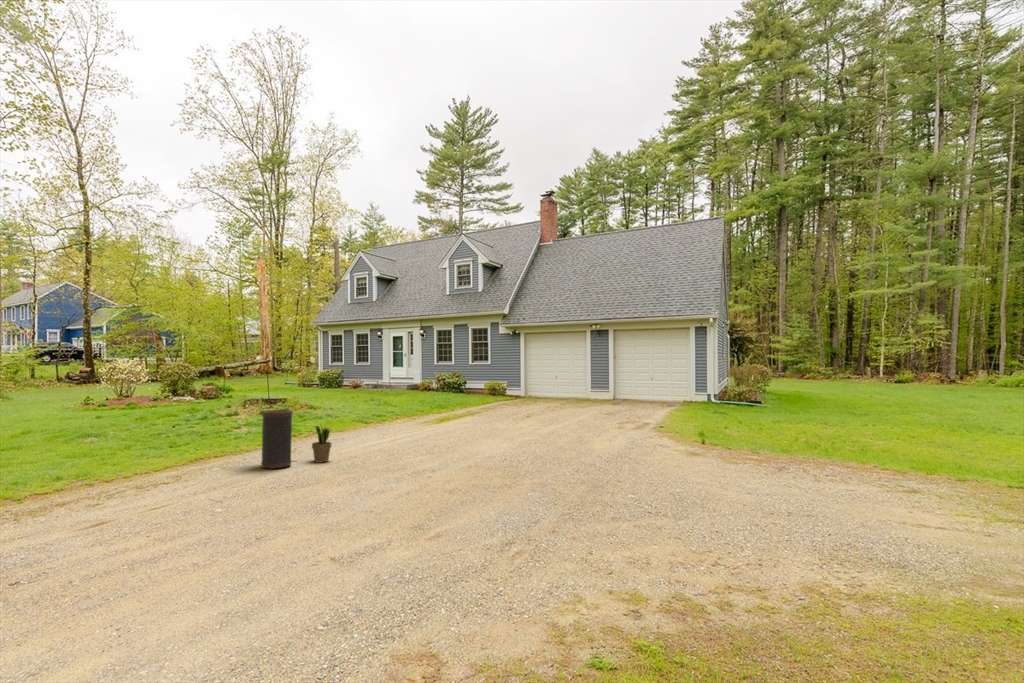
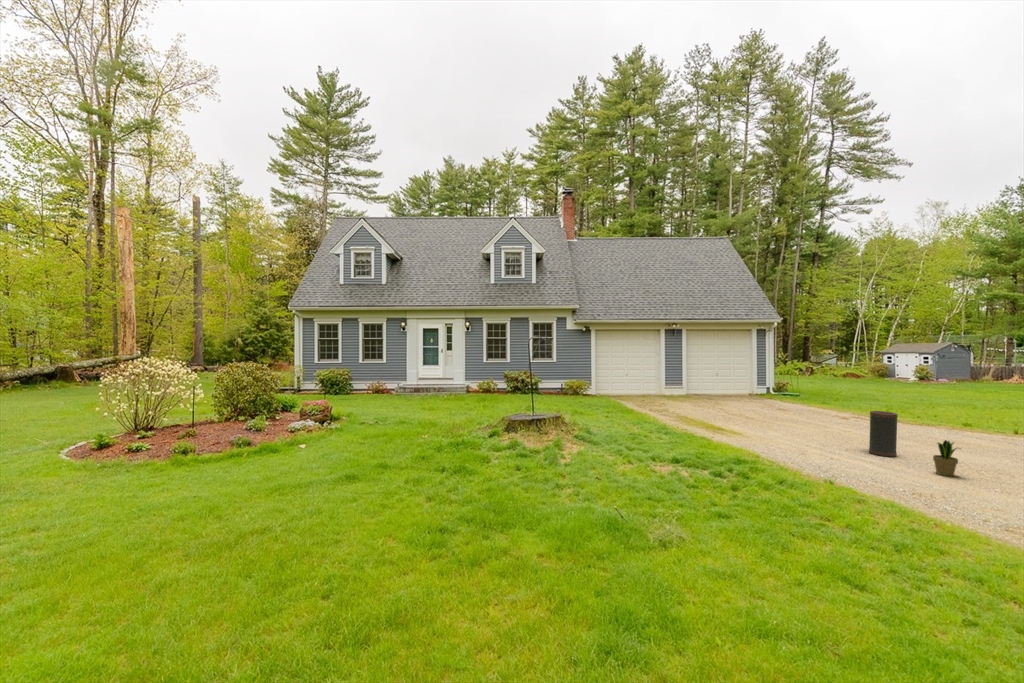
trash can: present [261,410,292,469] -> present [869,411,898,457]

